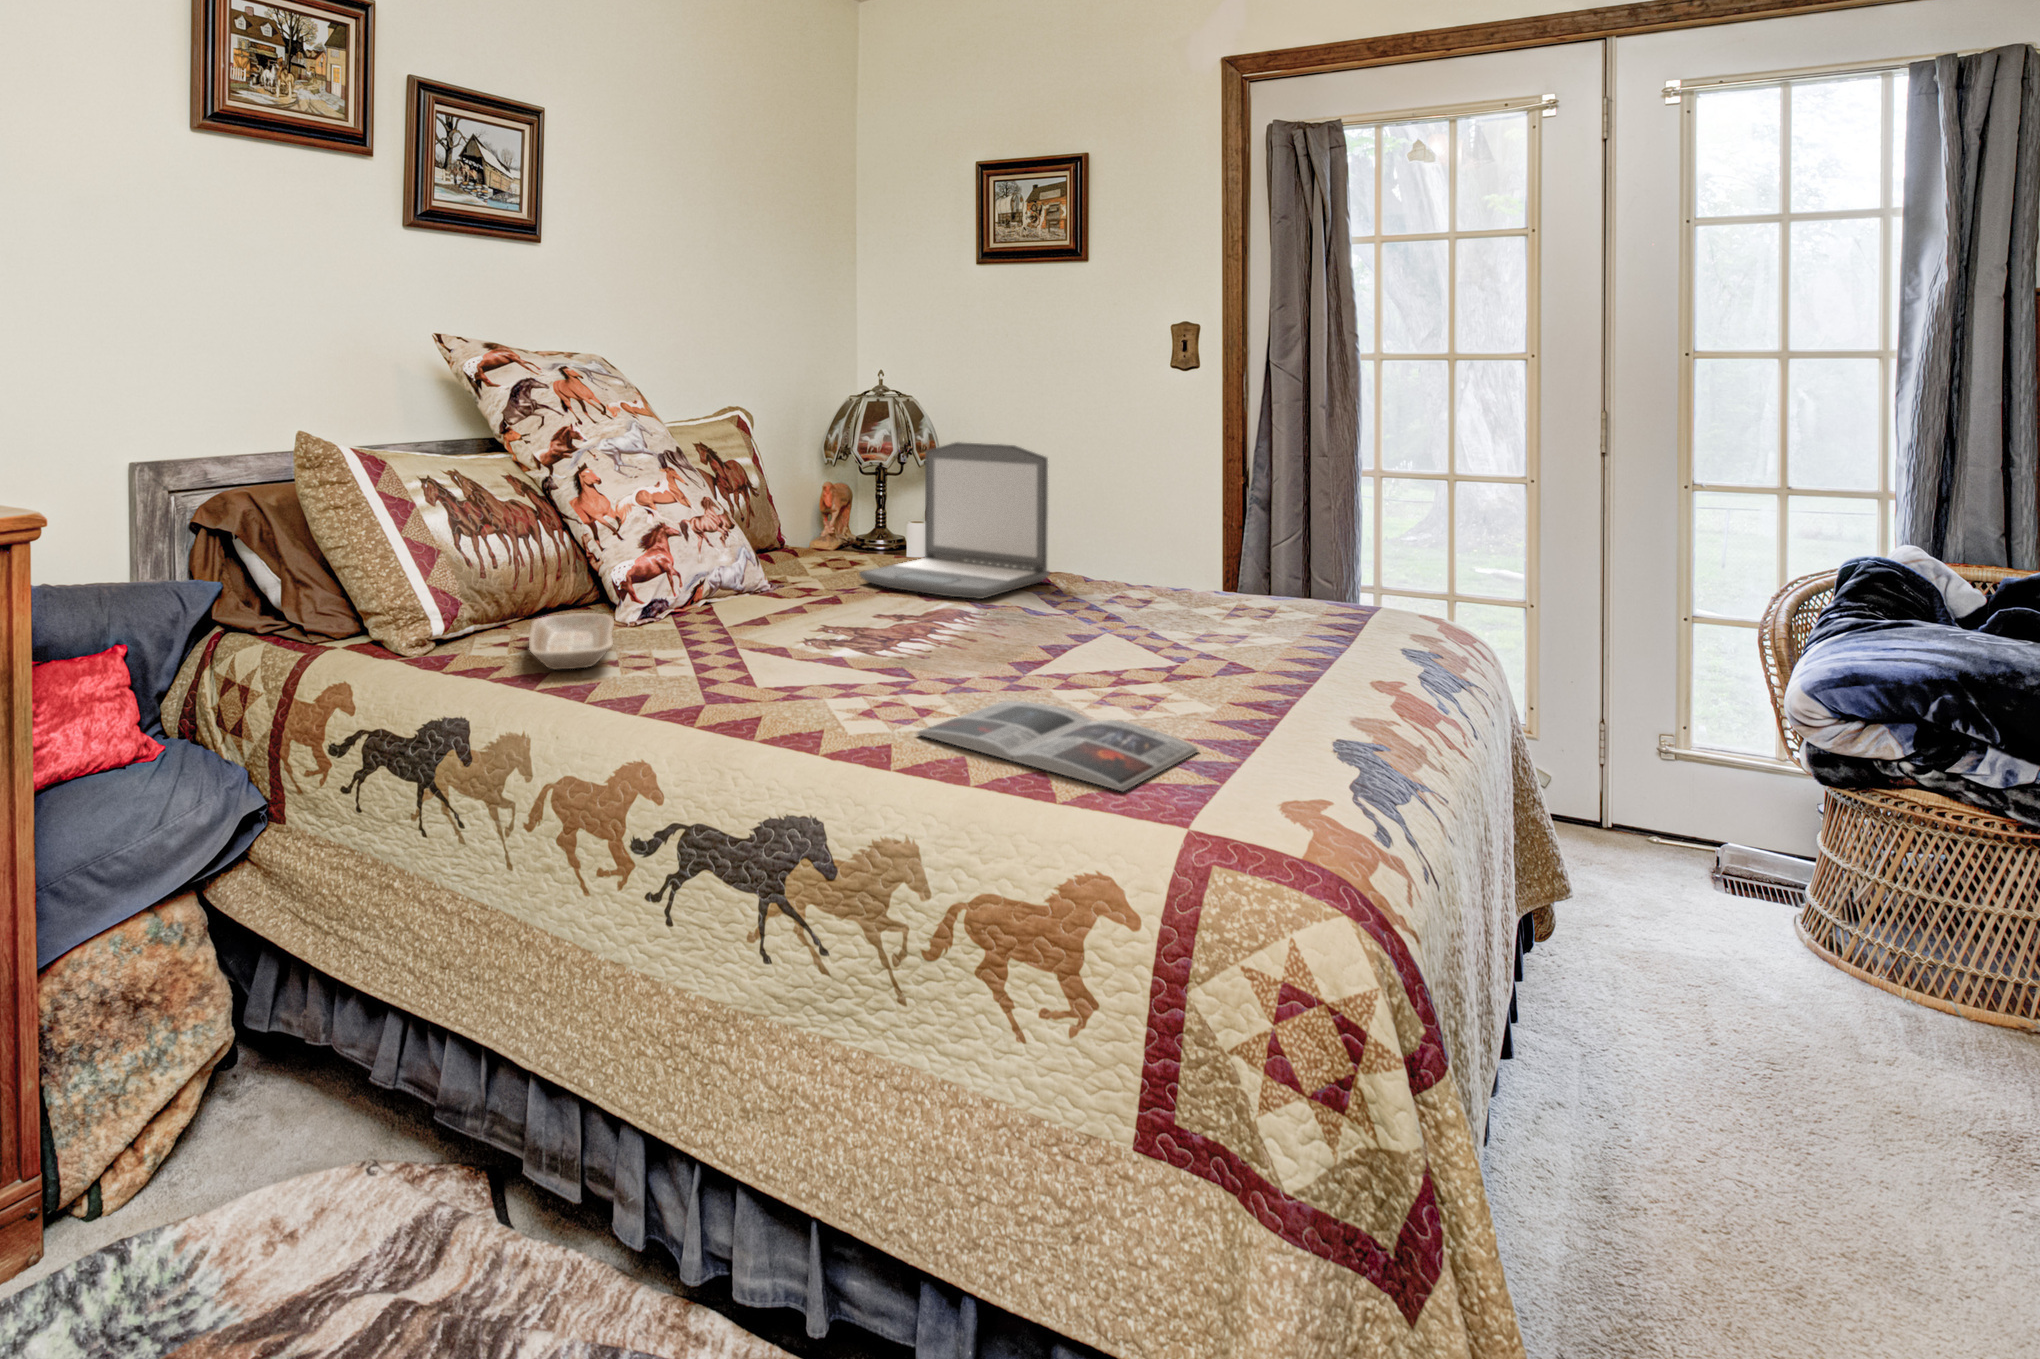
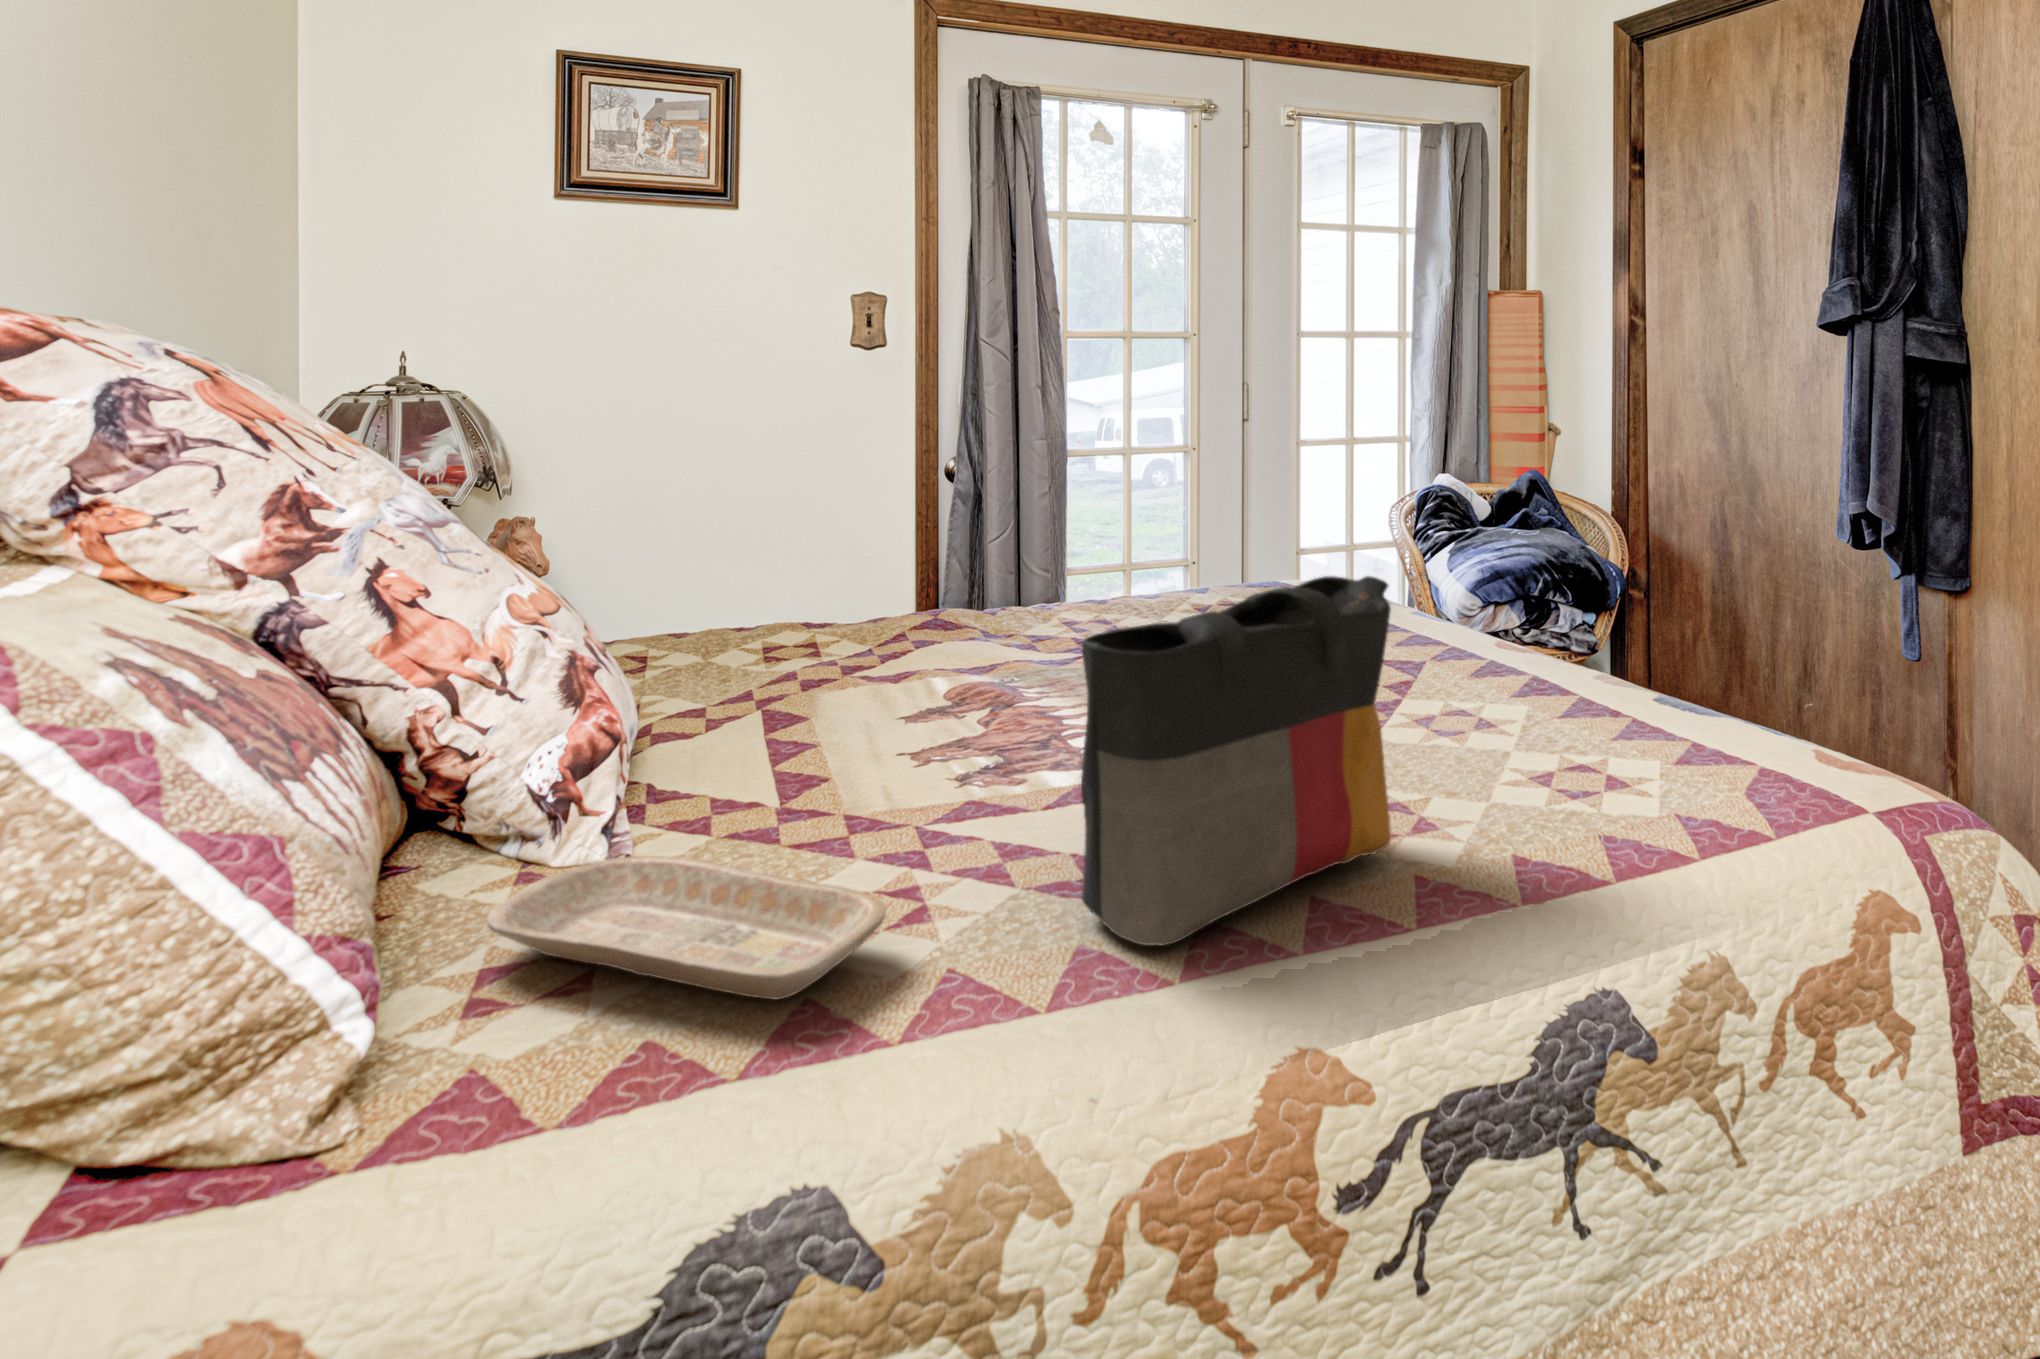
laptop: present [859,442,1050,599] -> none [730,447,974,683]
tote bag: none [637,526,857,712] -> present [1081,576,1391,946]
magazine: present [917,701,1198,791] -> none [1416,740,1759,833]

